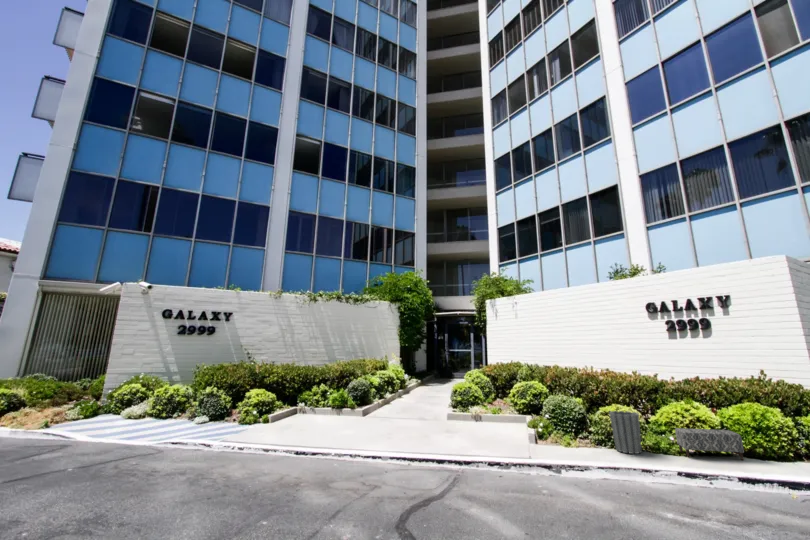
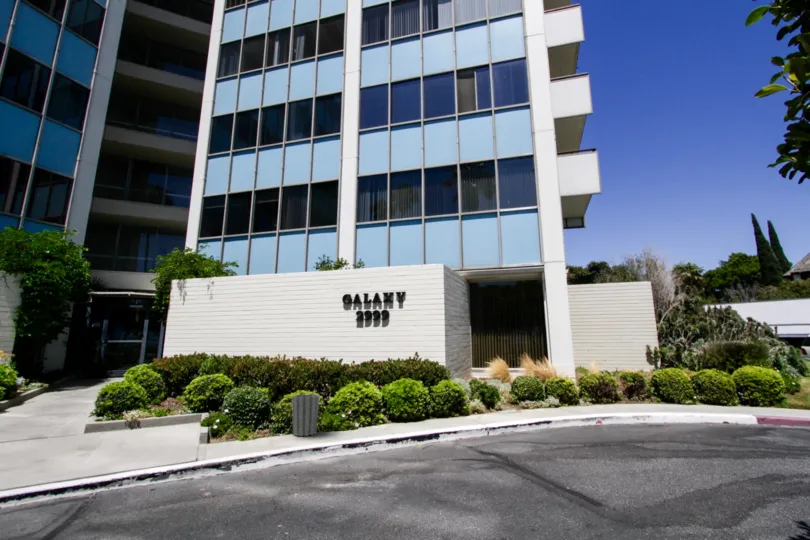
bench: present [675,428,744,460] -> none [348,403,395,431]

